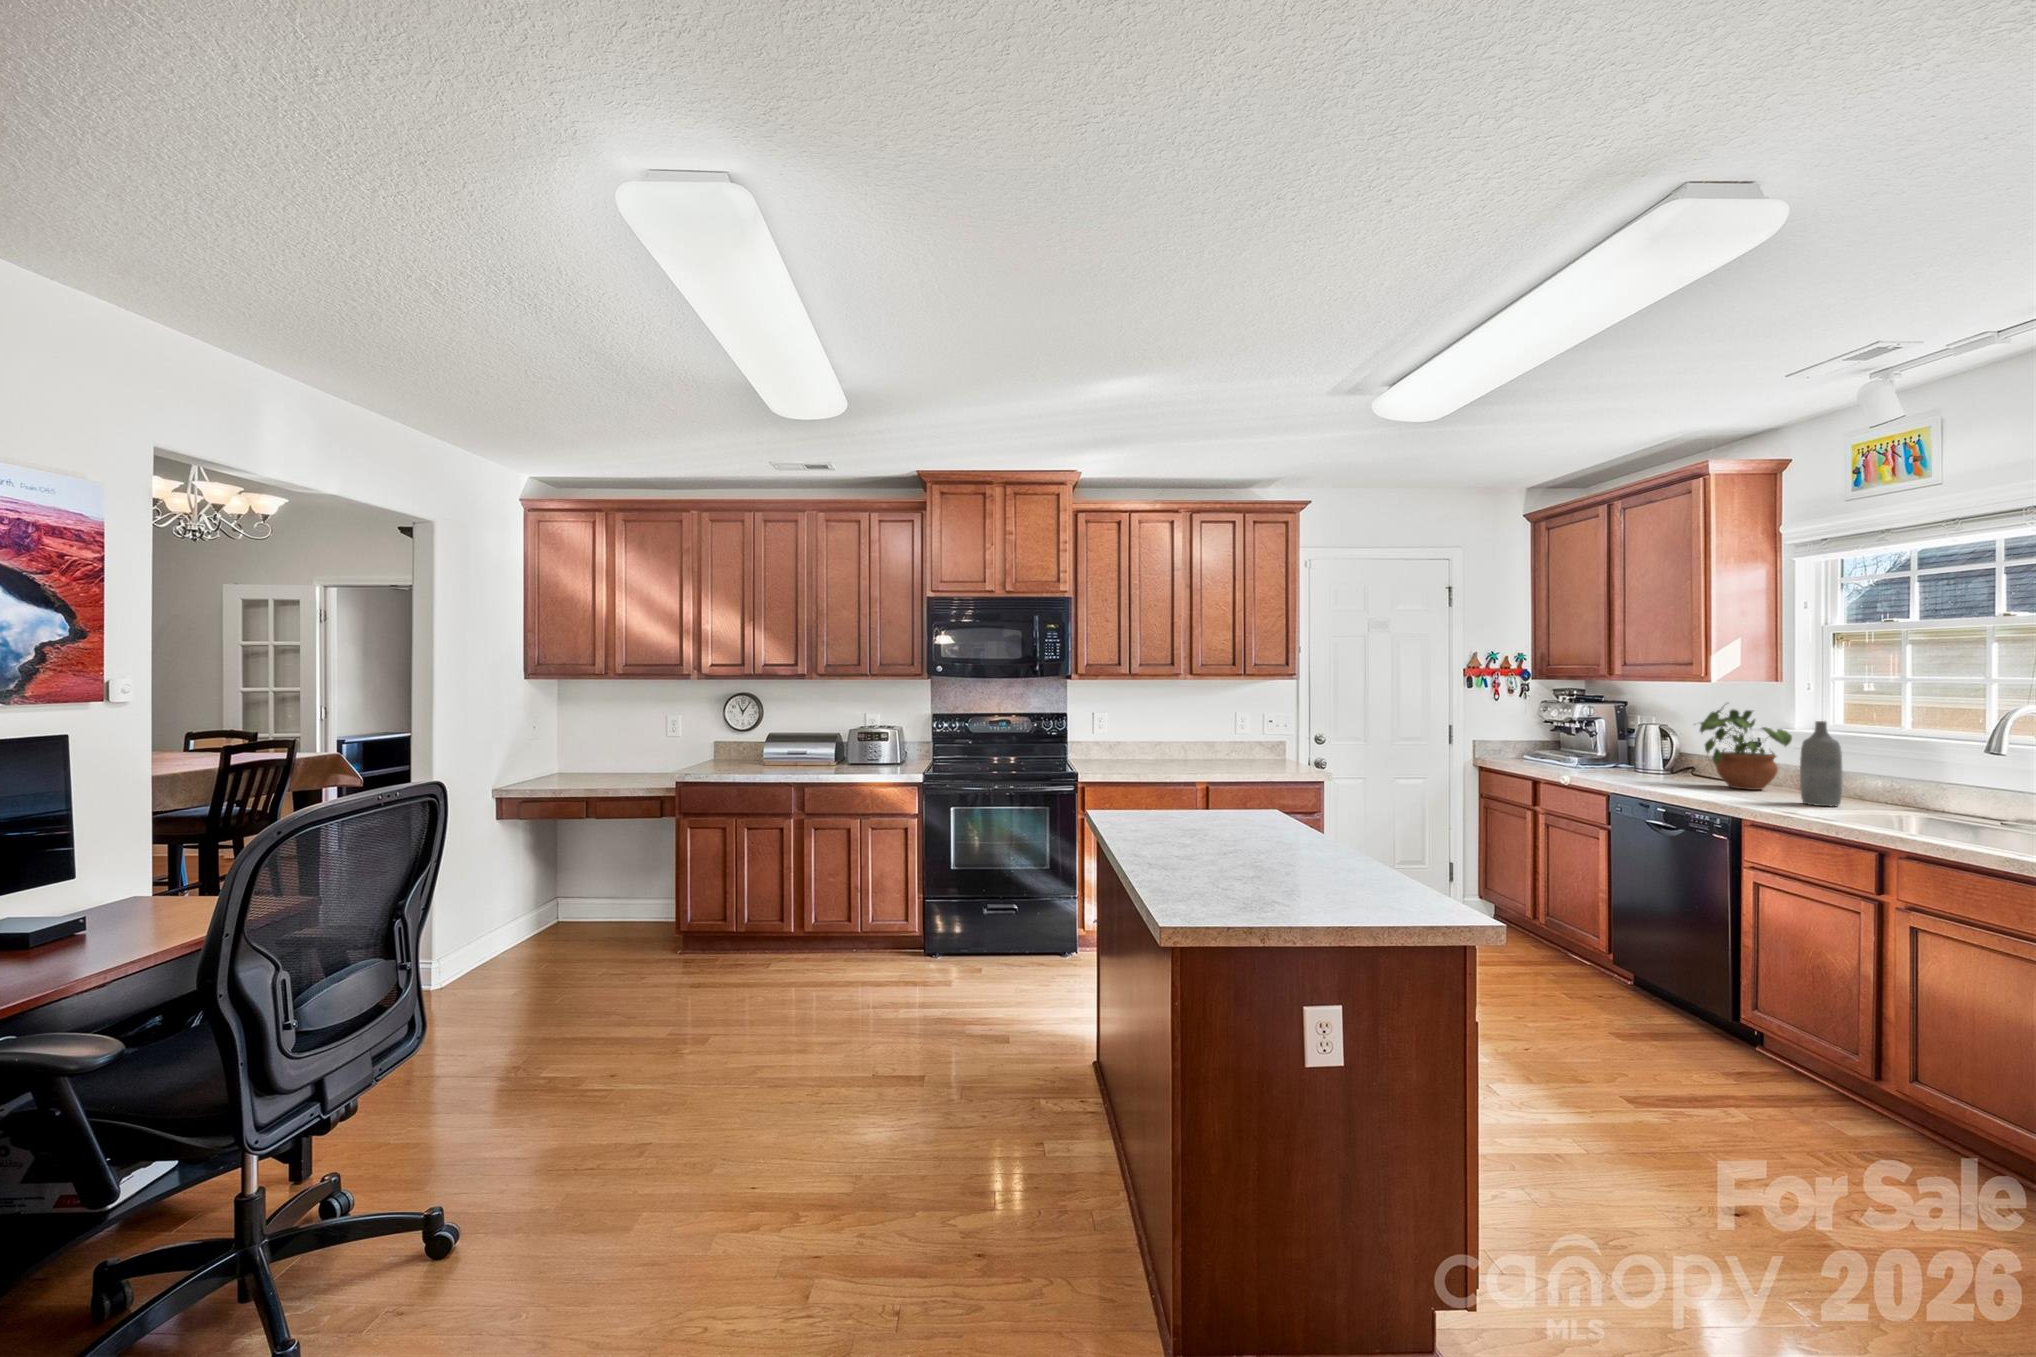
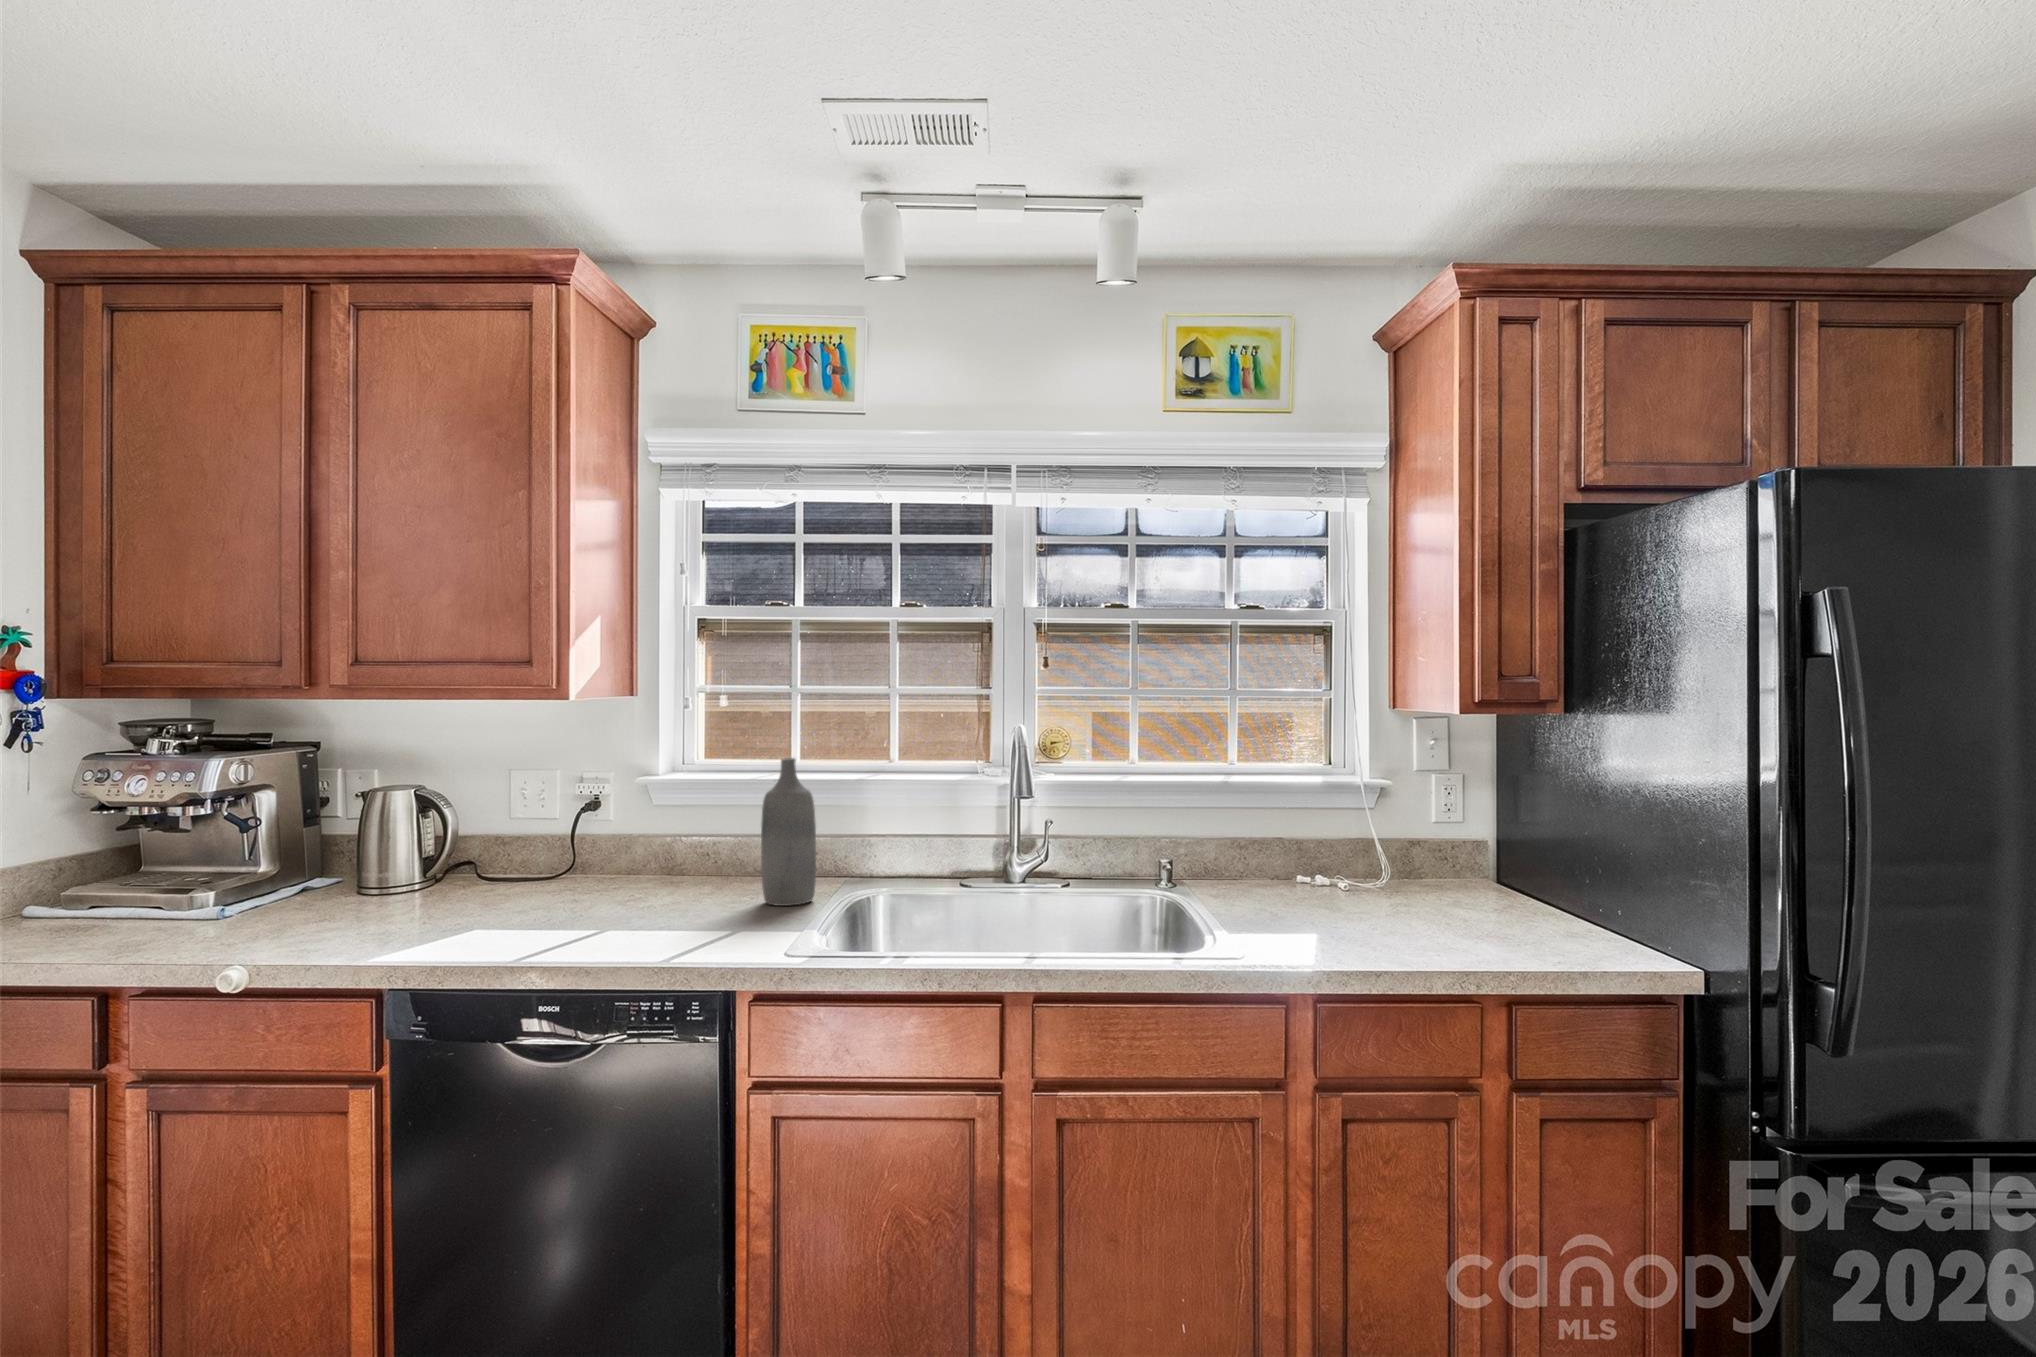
potted plant: present [1700,709,1792,790] -> none [528,735,681,895]

